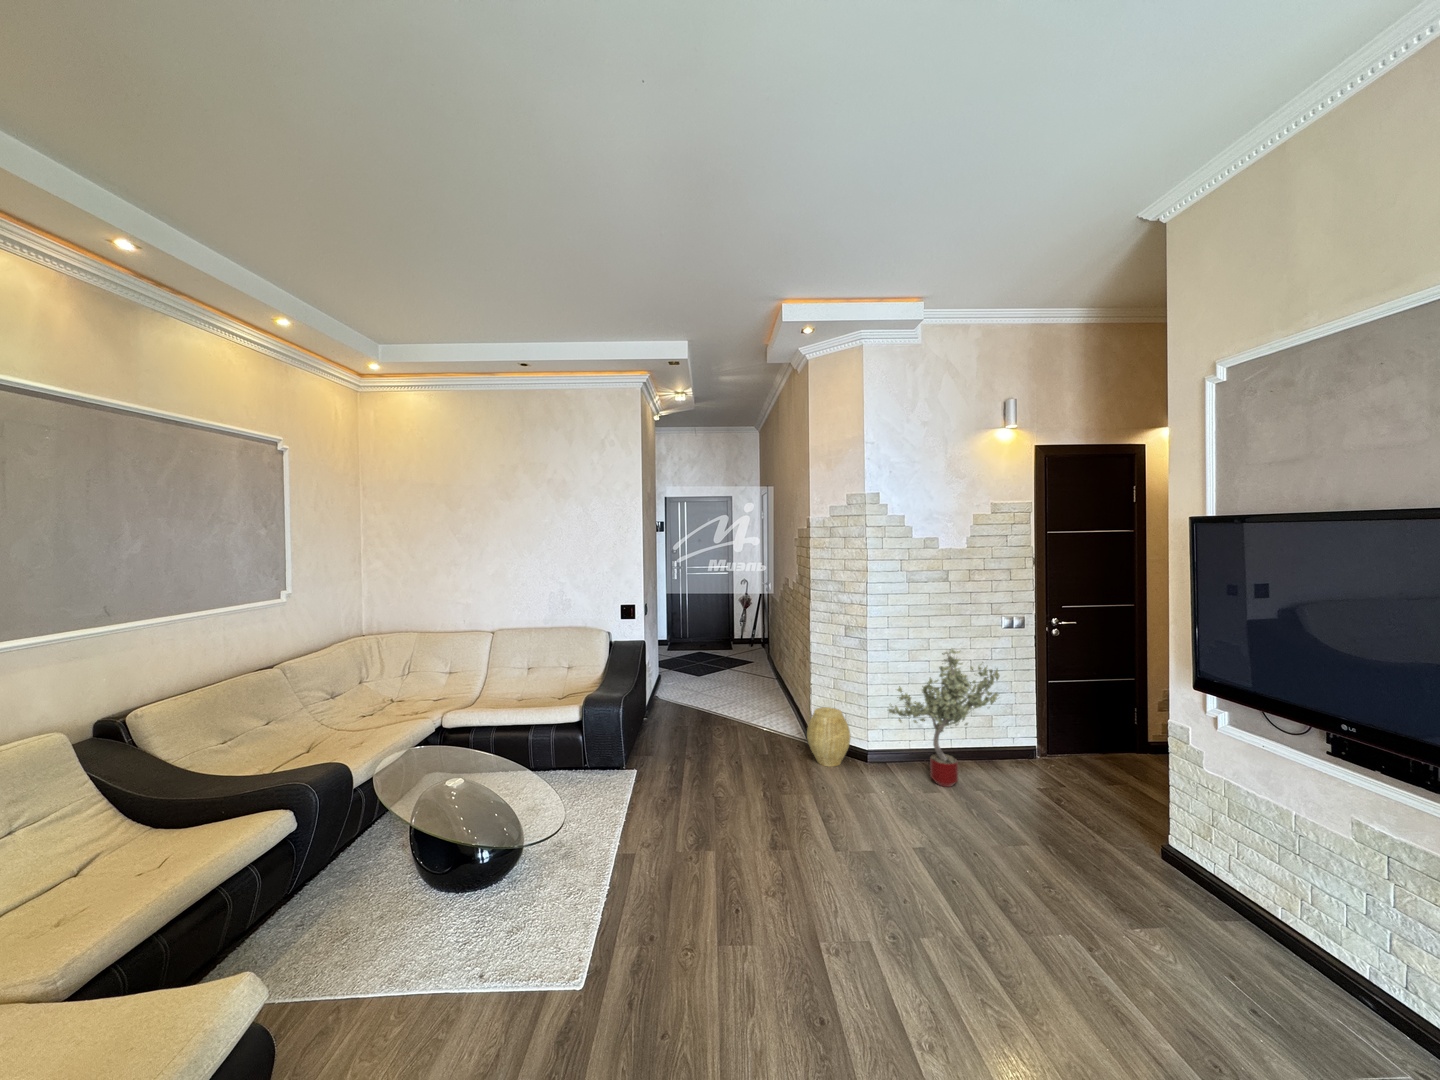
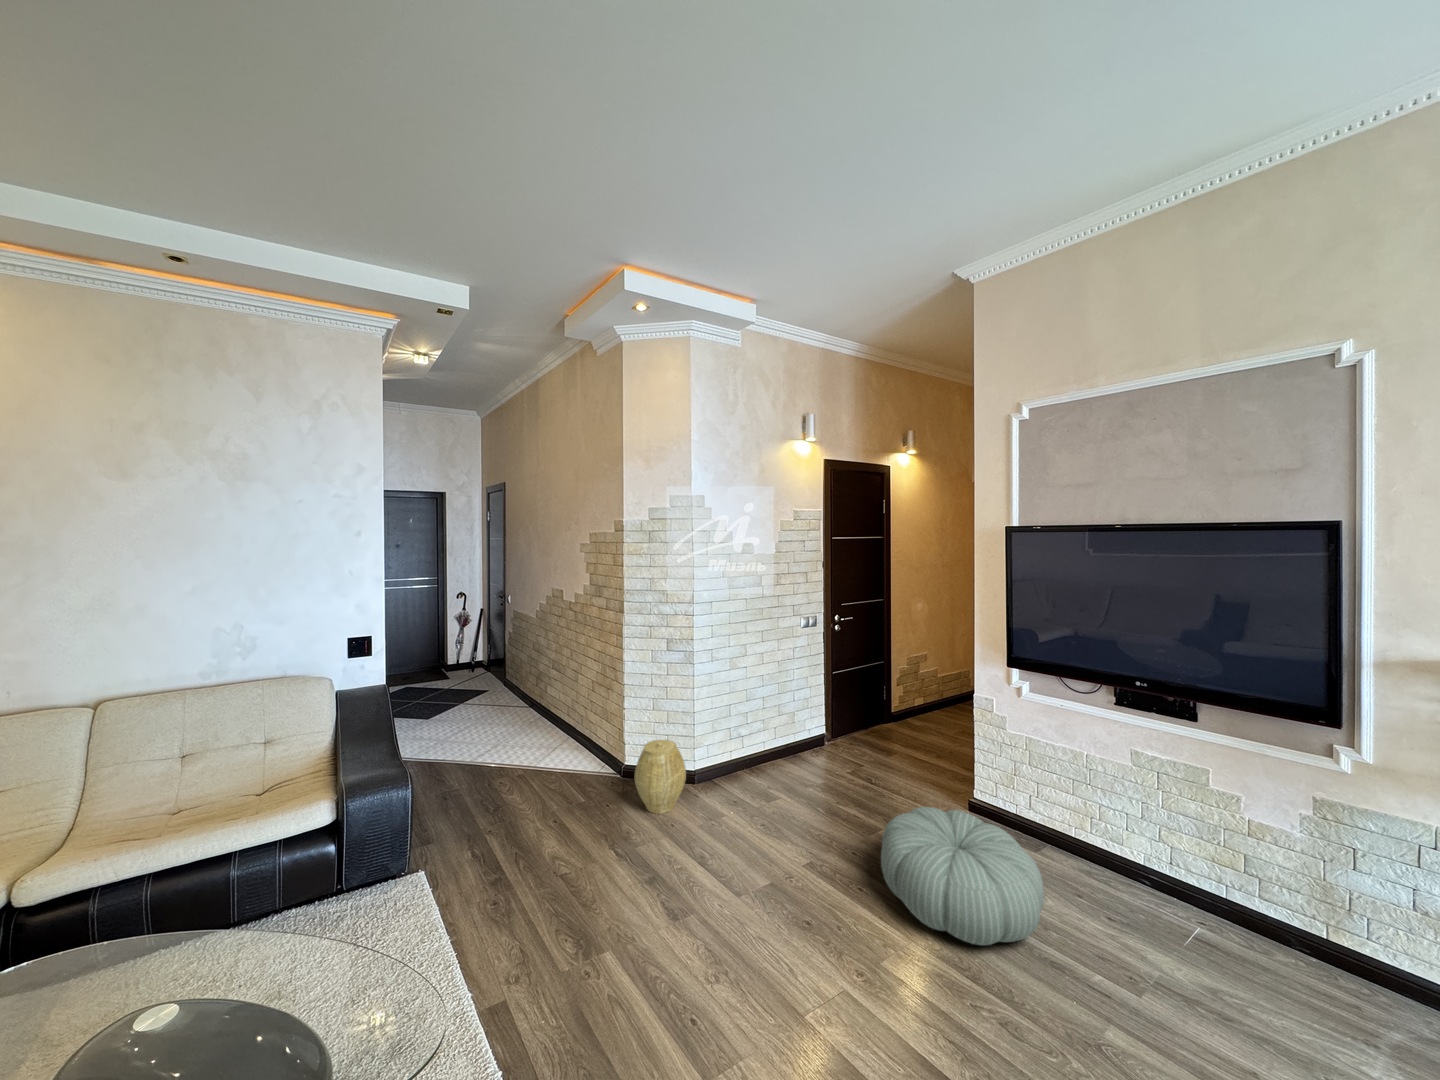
potted tree: present [889,649,1000,787] -> none [733,652,825,798]
pouf: none [968,813,1145,949] -> present [881,807,1044,946]

